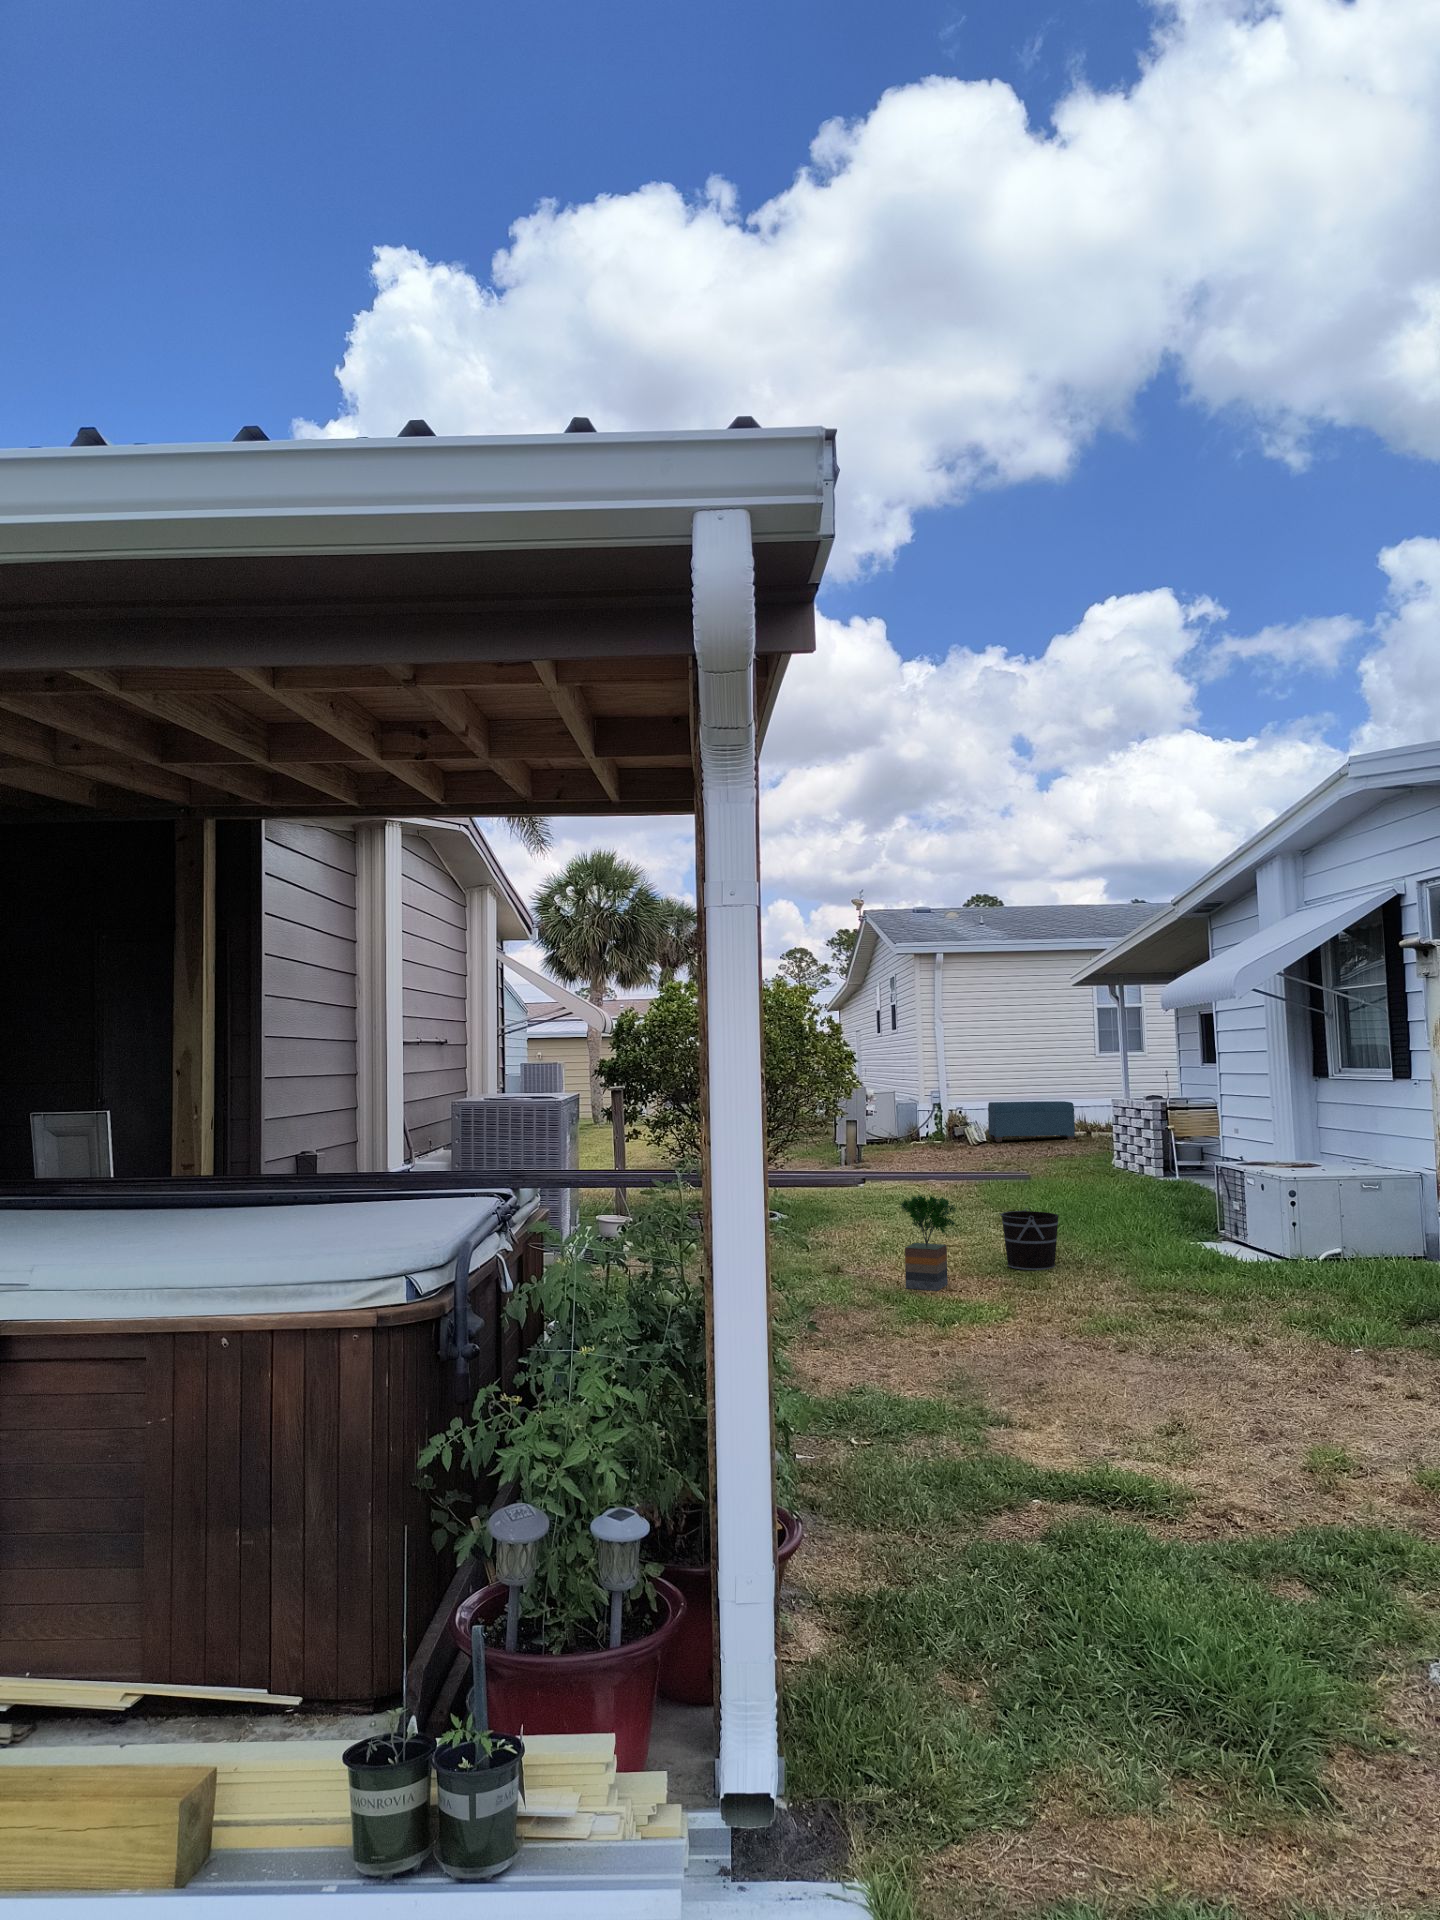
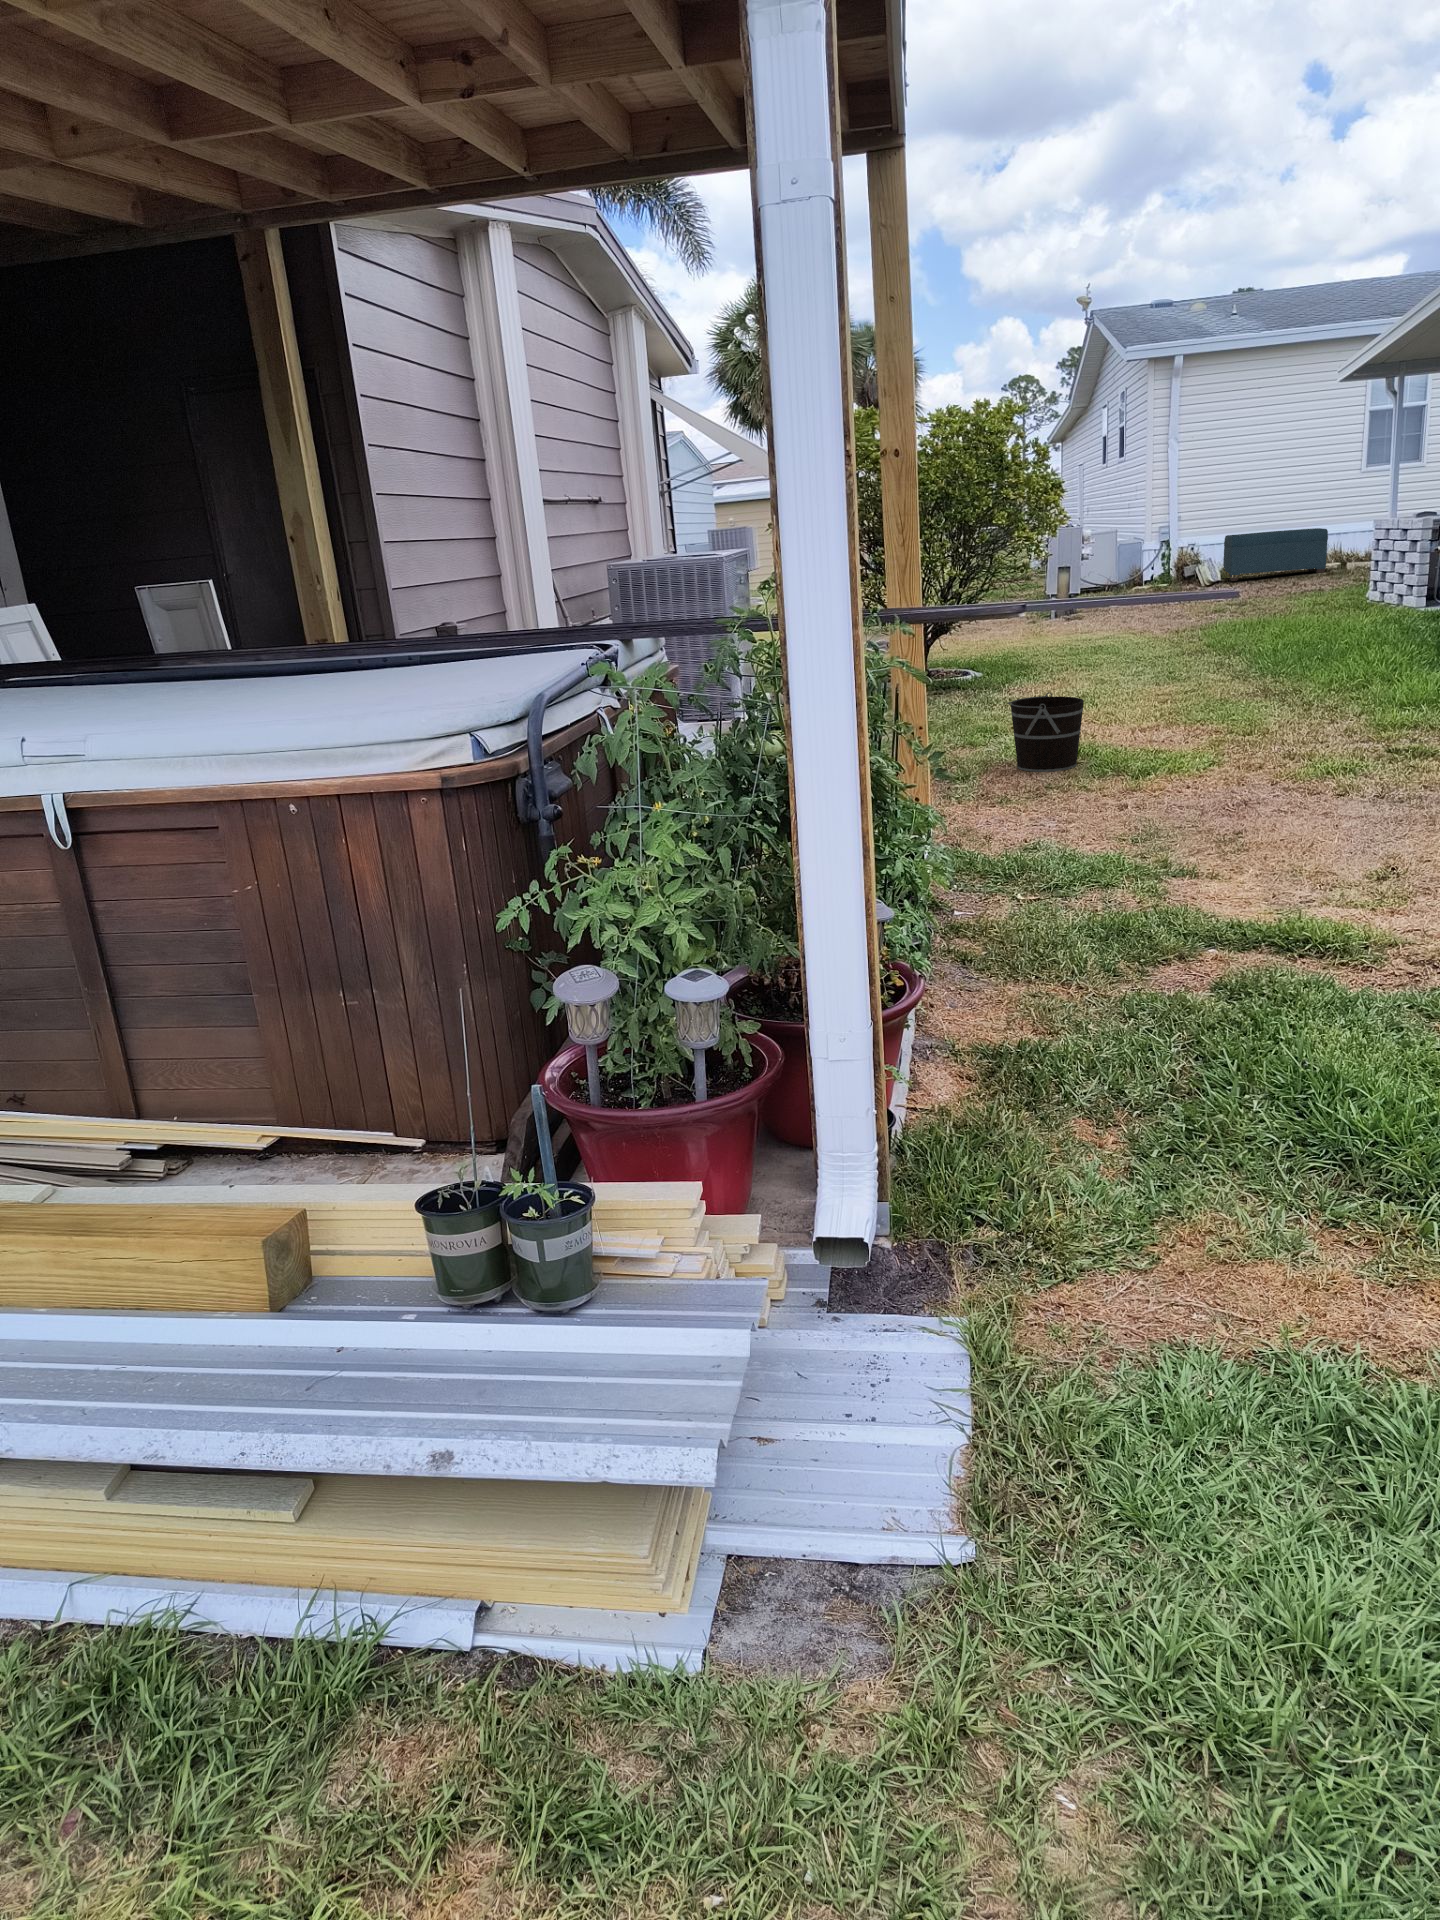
potted tree: present [900,1195,956,1291] -> none [1098,637,1167,742]
bucket: present [1000,1208,1058,1270] -> present [1008,693,1084,772]

